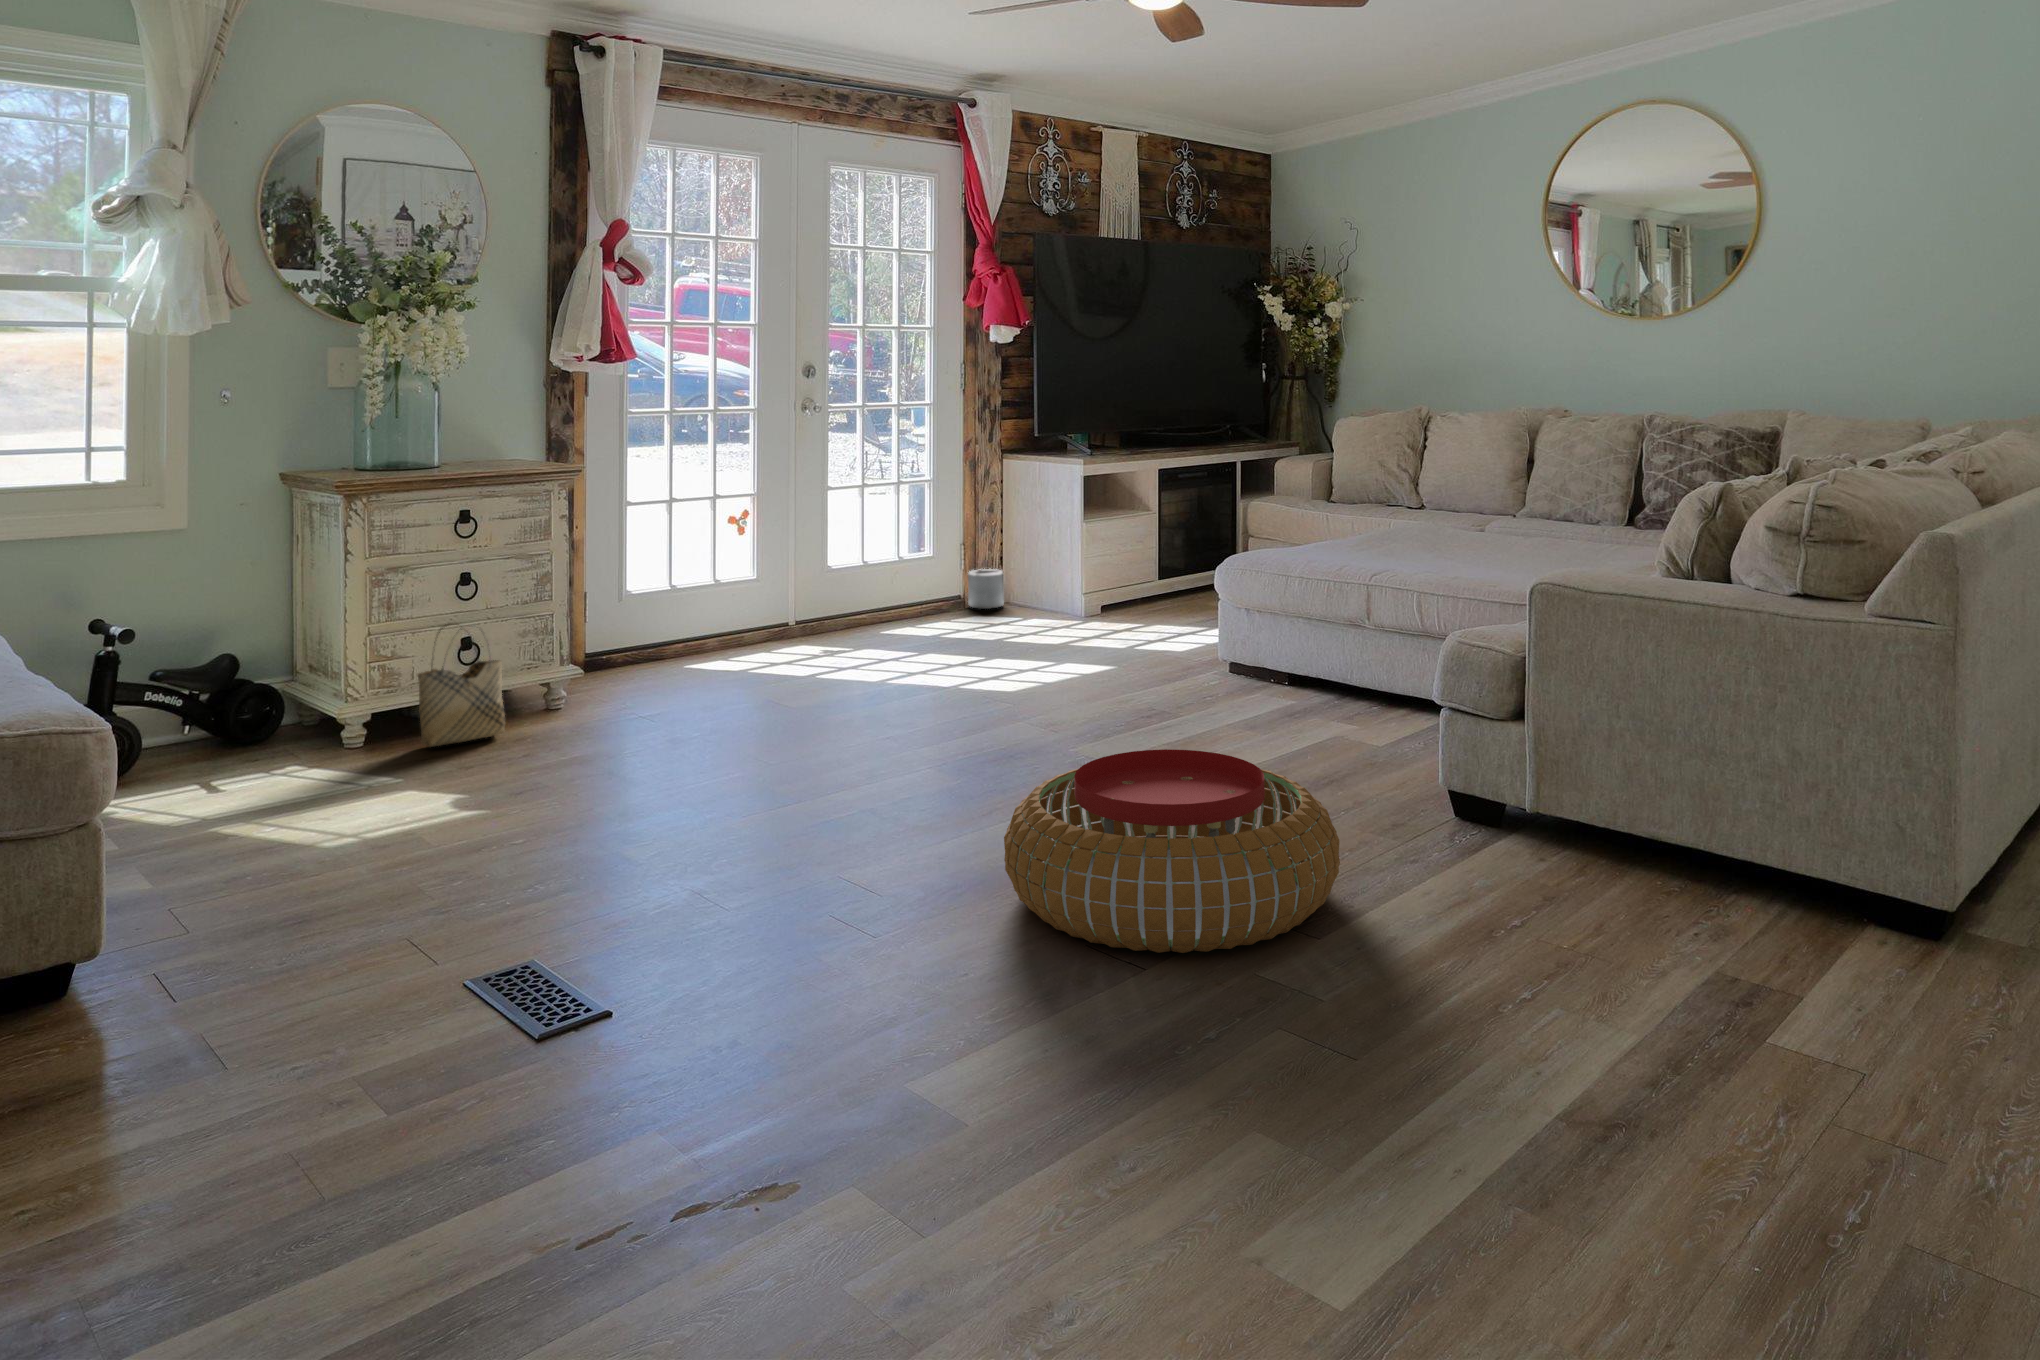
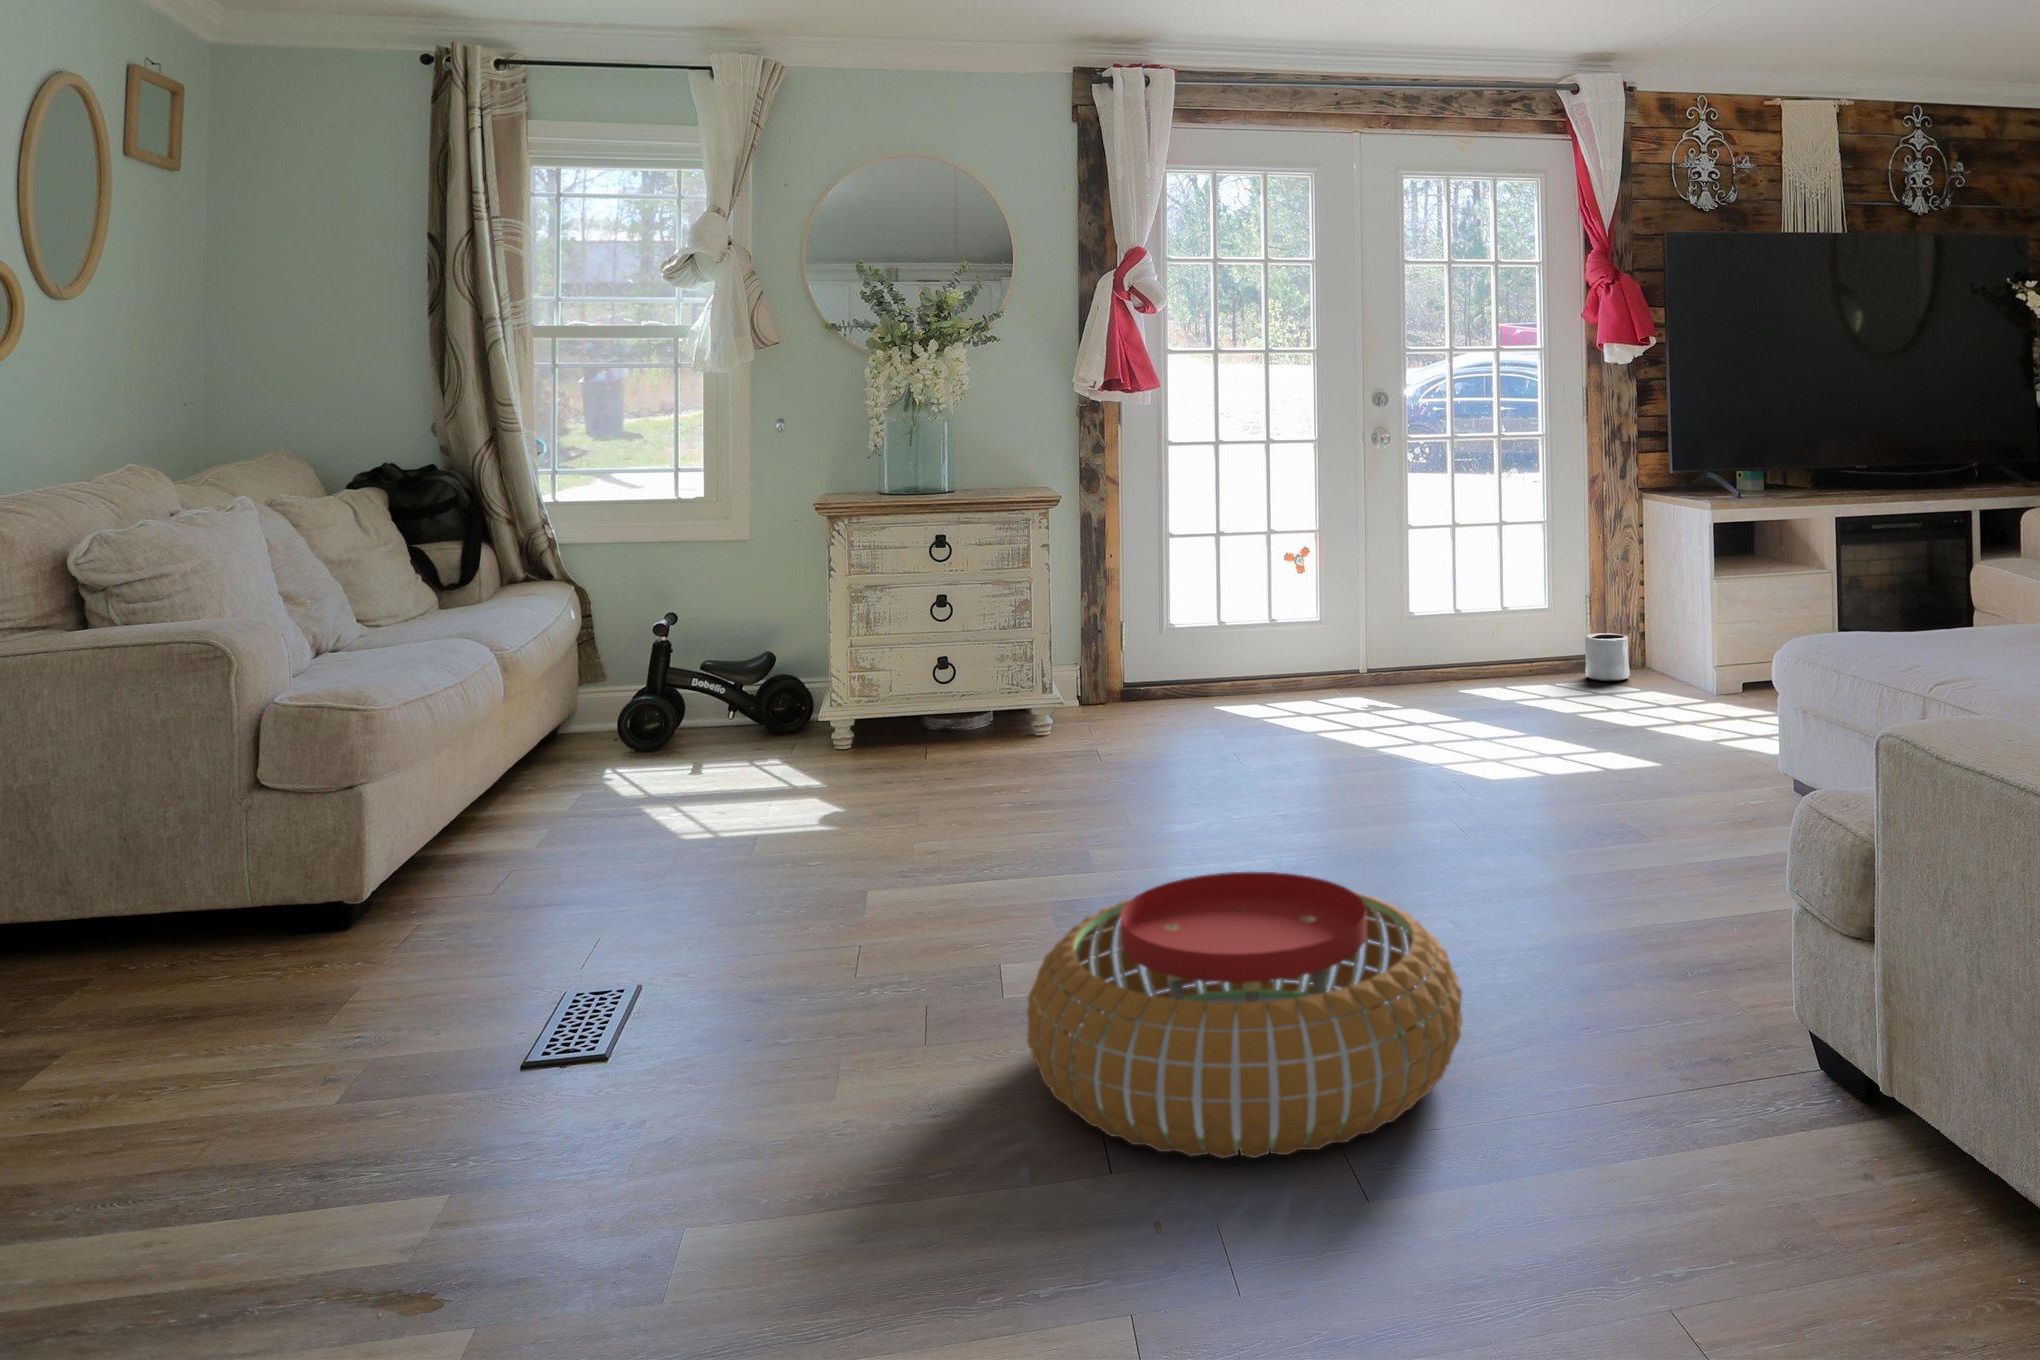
woven basket: present [417,623,505,747] -> none [878,641,963,759]

